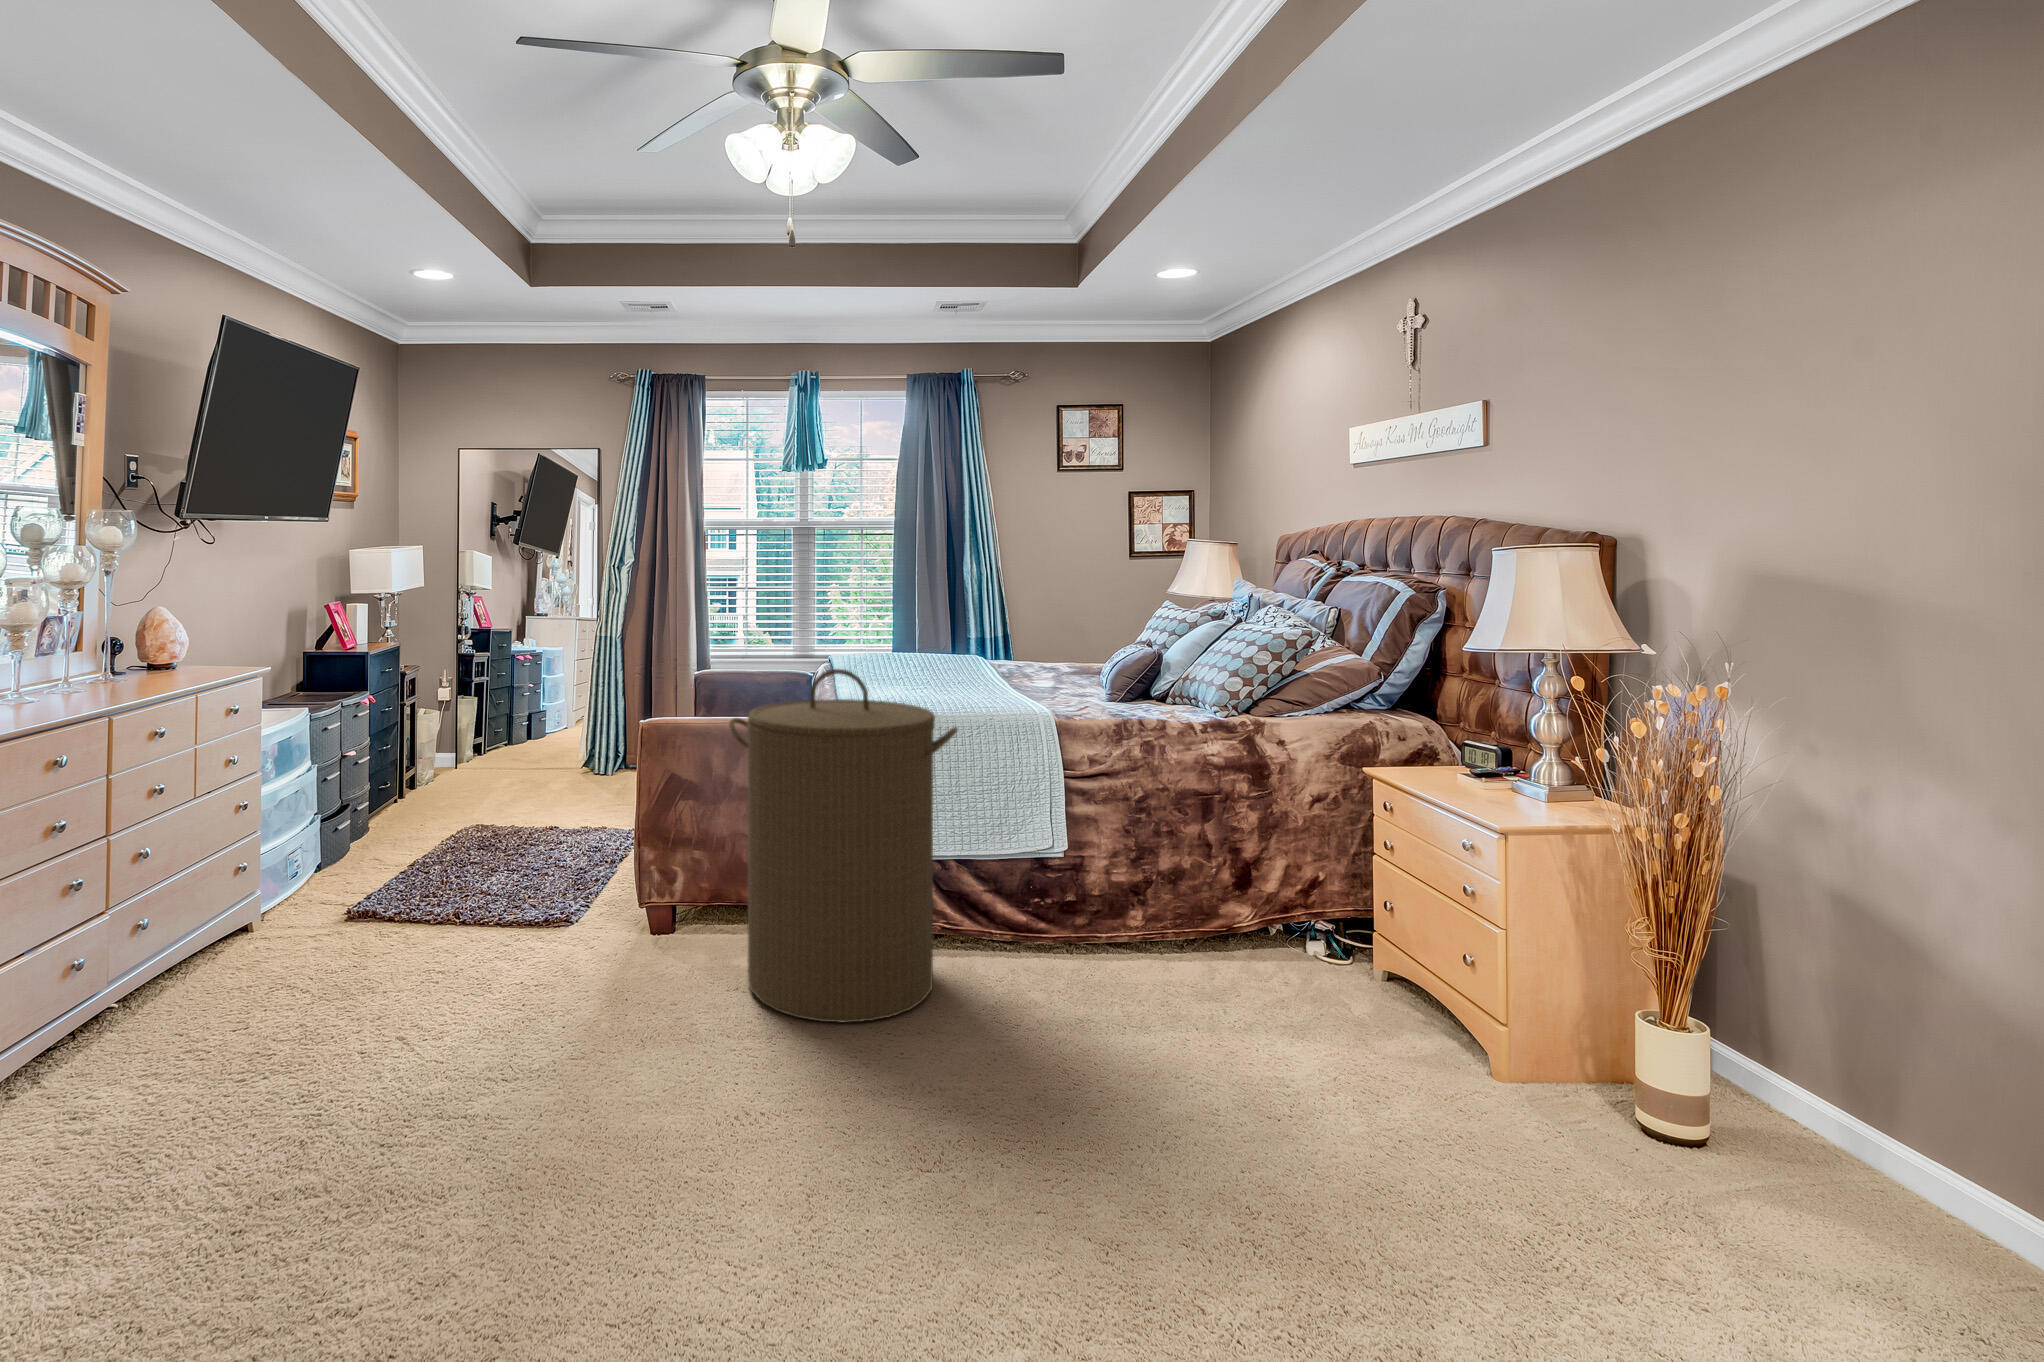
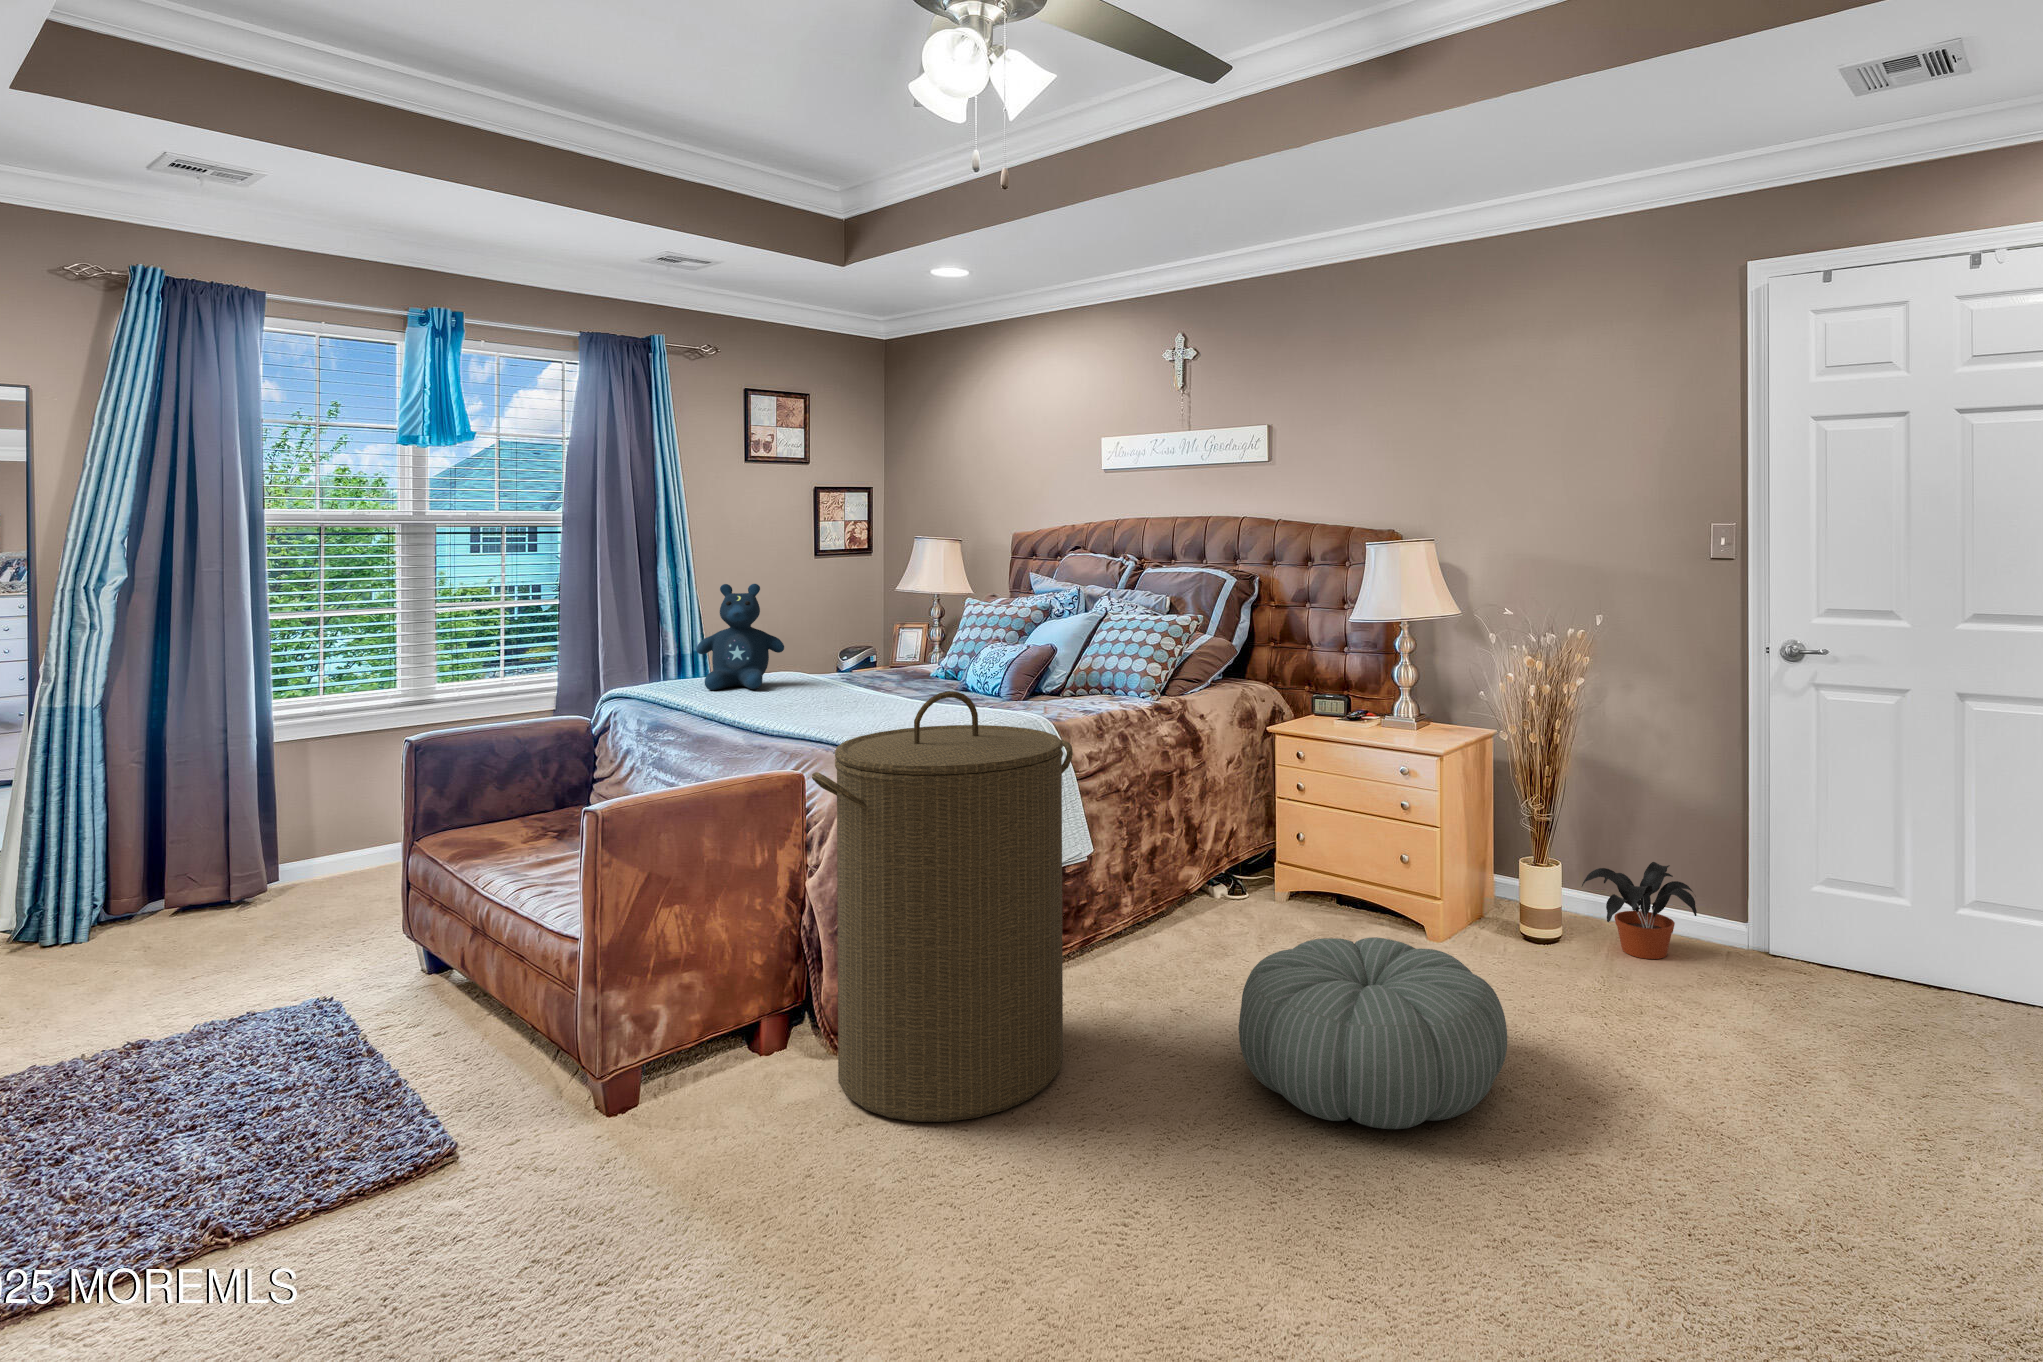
stuffed bear: none [892,577,961,665] -> present [696,584,784,690]
pouf: none [973,976,1276,1198] -> present [1239,937,1507,1129]
potted plant: none [1706,1057,1933,1232] -> present [1582,862,1697,959]

